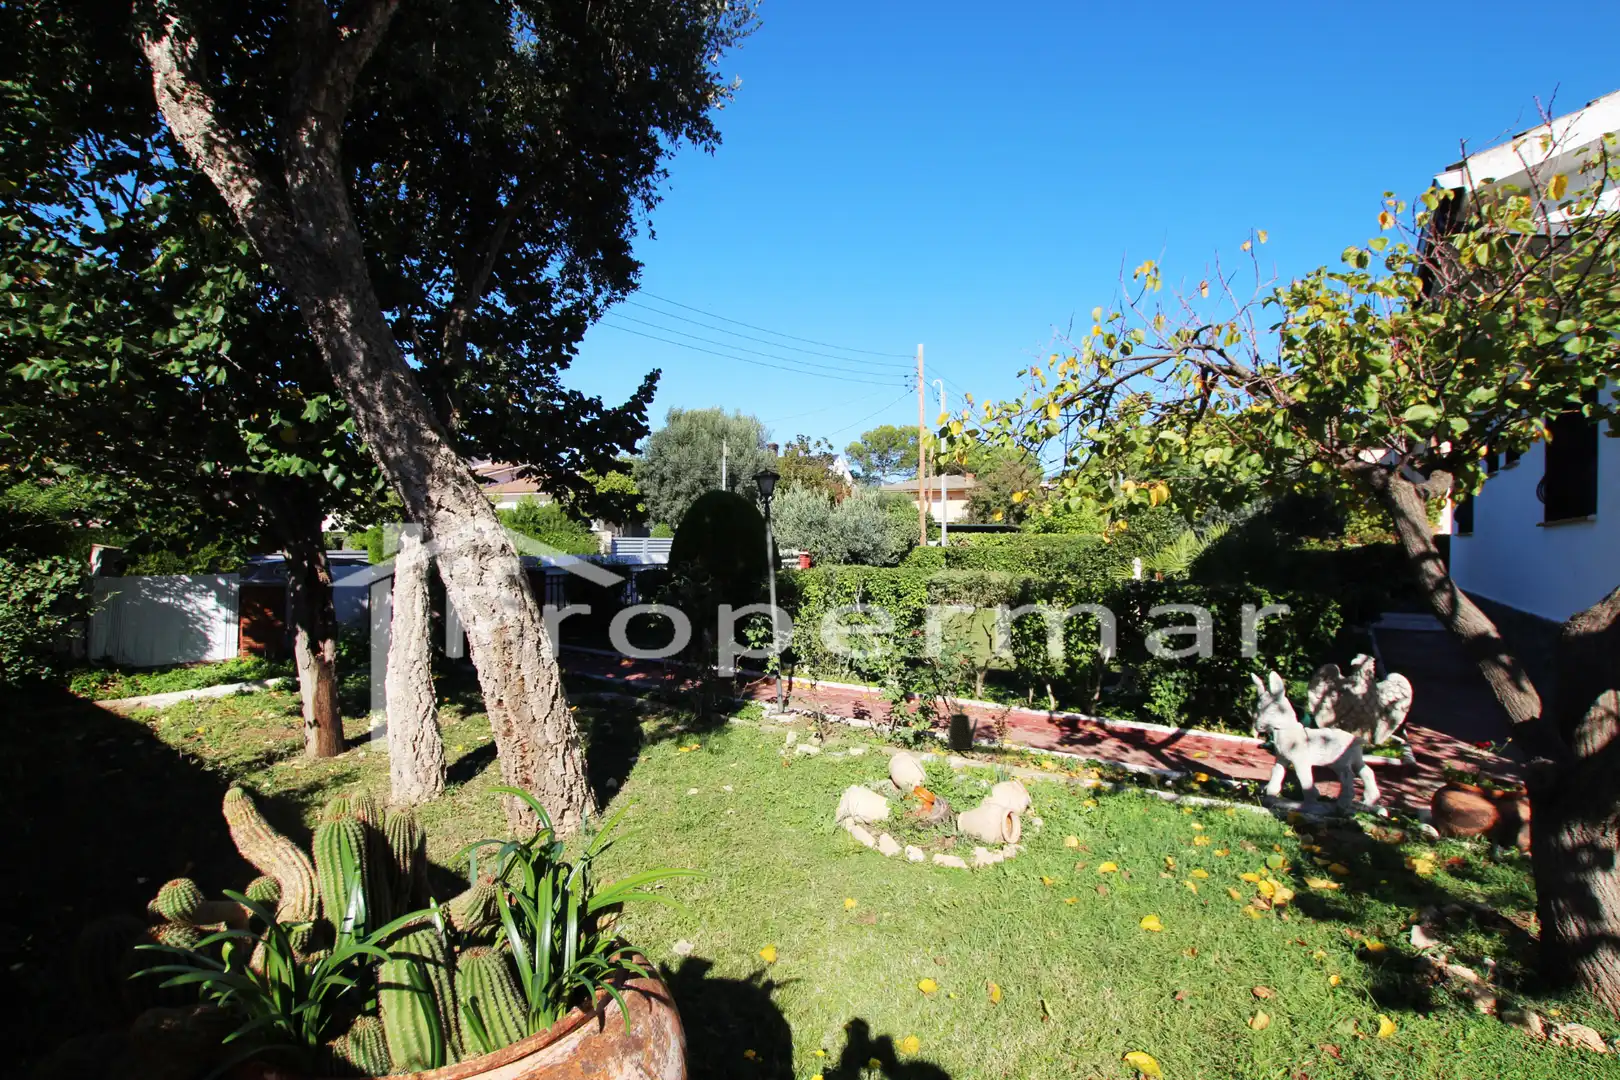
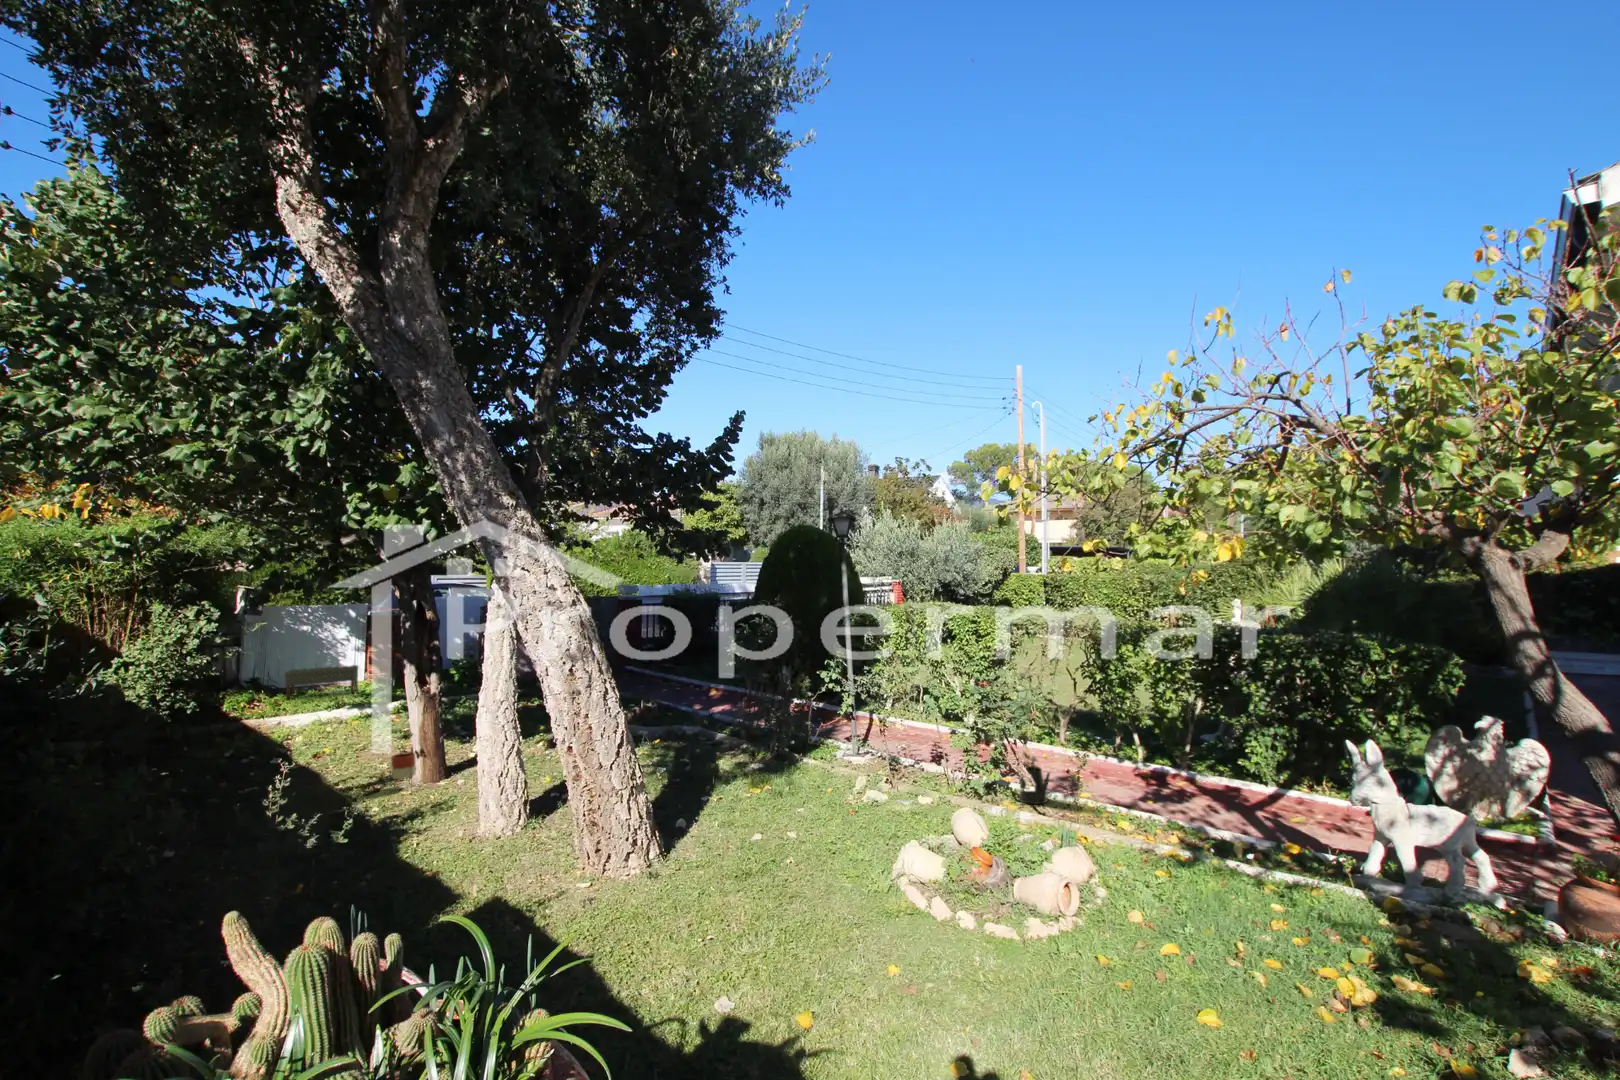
bench: none [135,638,224,676] -> present [285,665,358,699]
planter: none [279,721,309,762] -> present [391,752,416,782]

